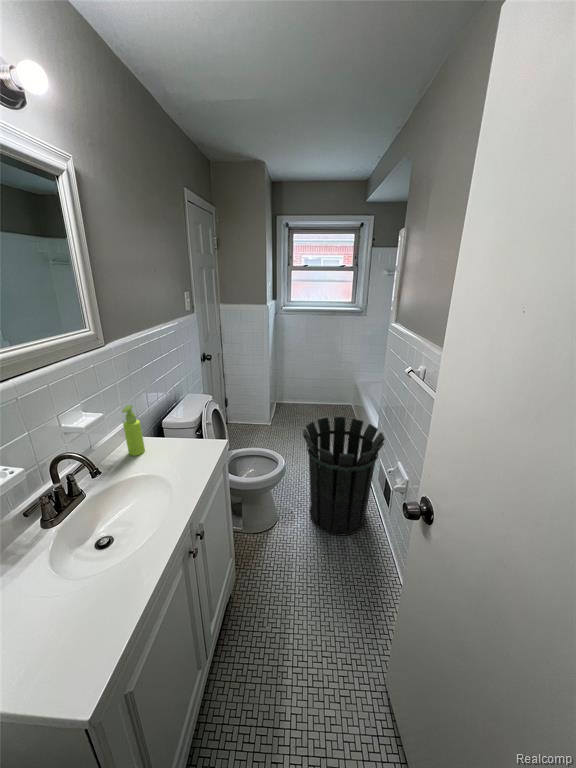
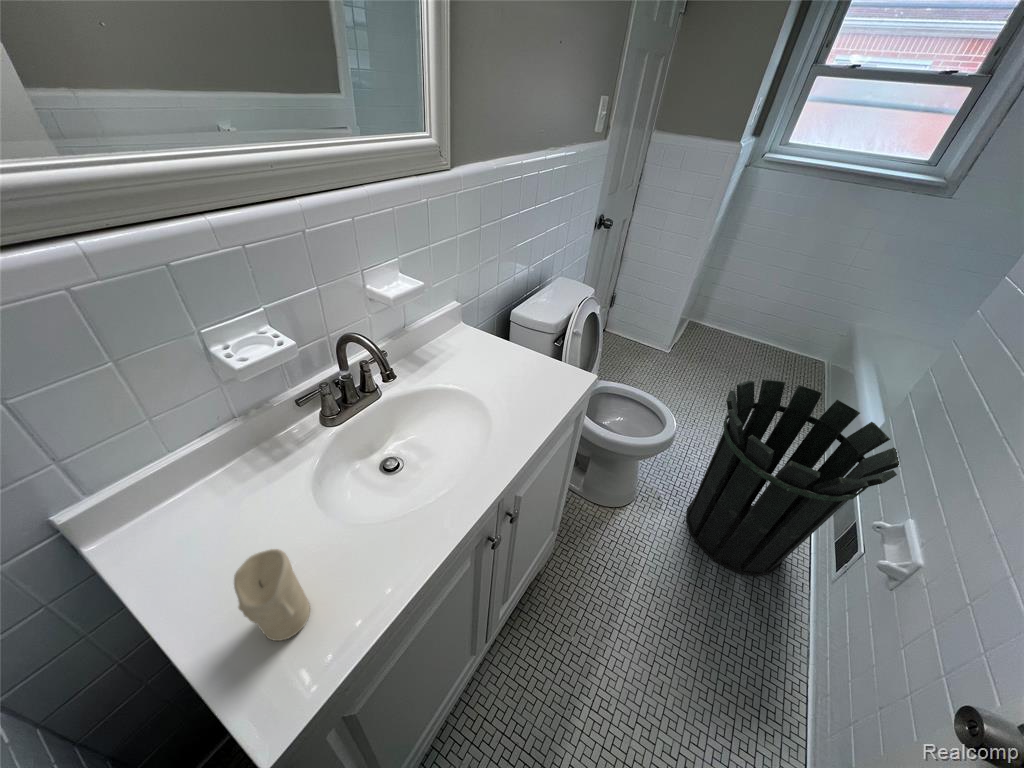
soap dispenser: present [122,405,145,456] -> none [450,278,474,357]
candle: none [37,579,88,652] -> present [234,549,310,641]

